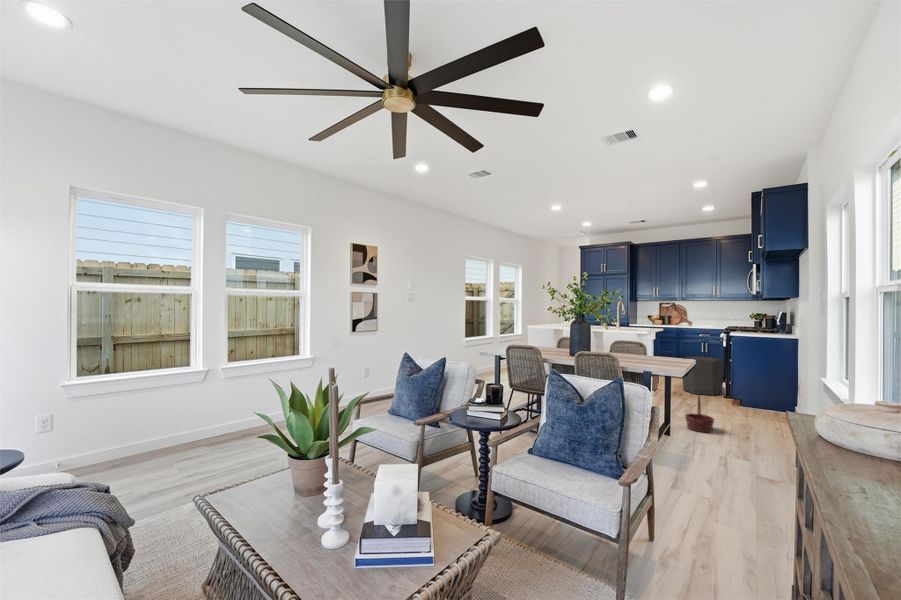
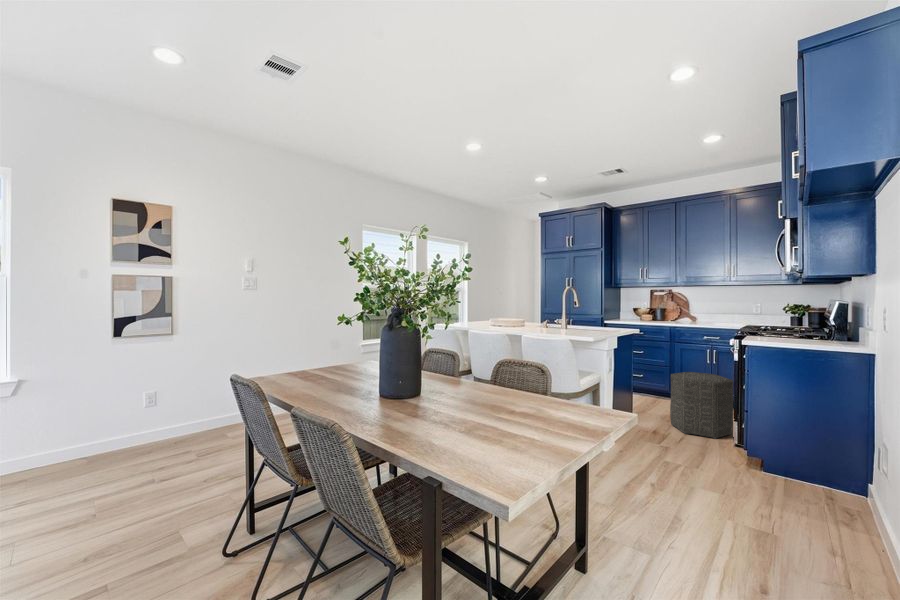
basket: present [685,395,714,432] -> none [638,473,696,555]

